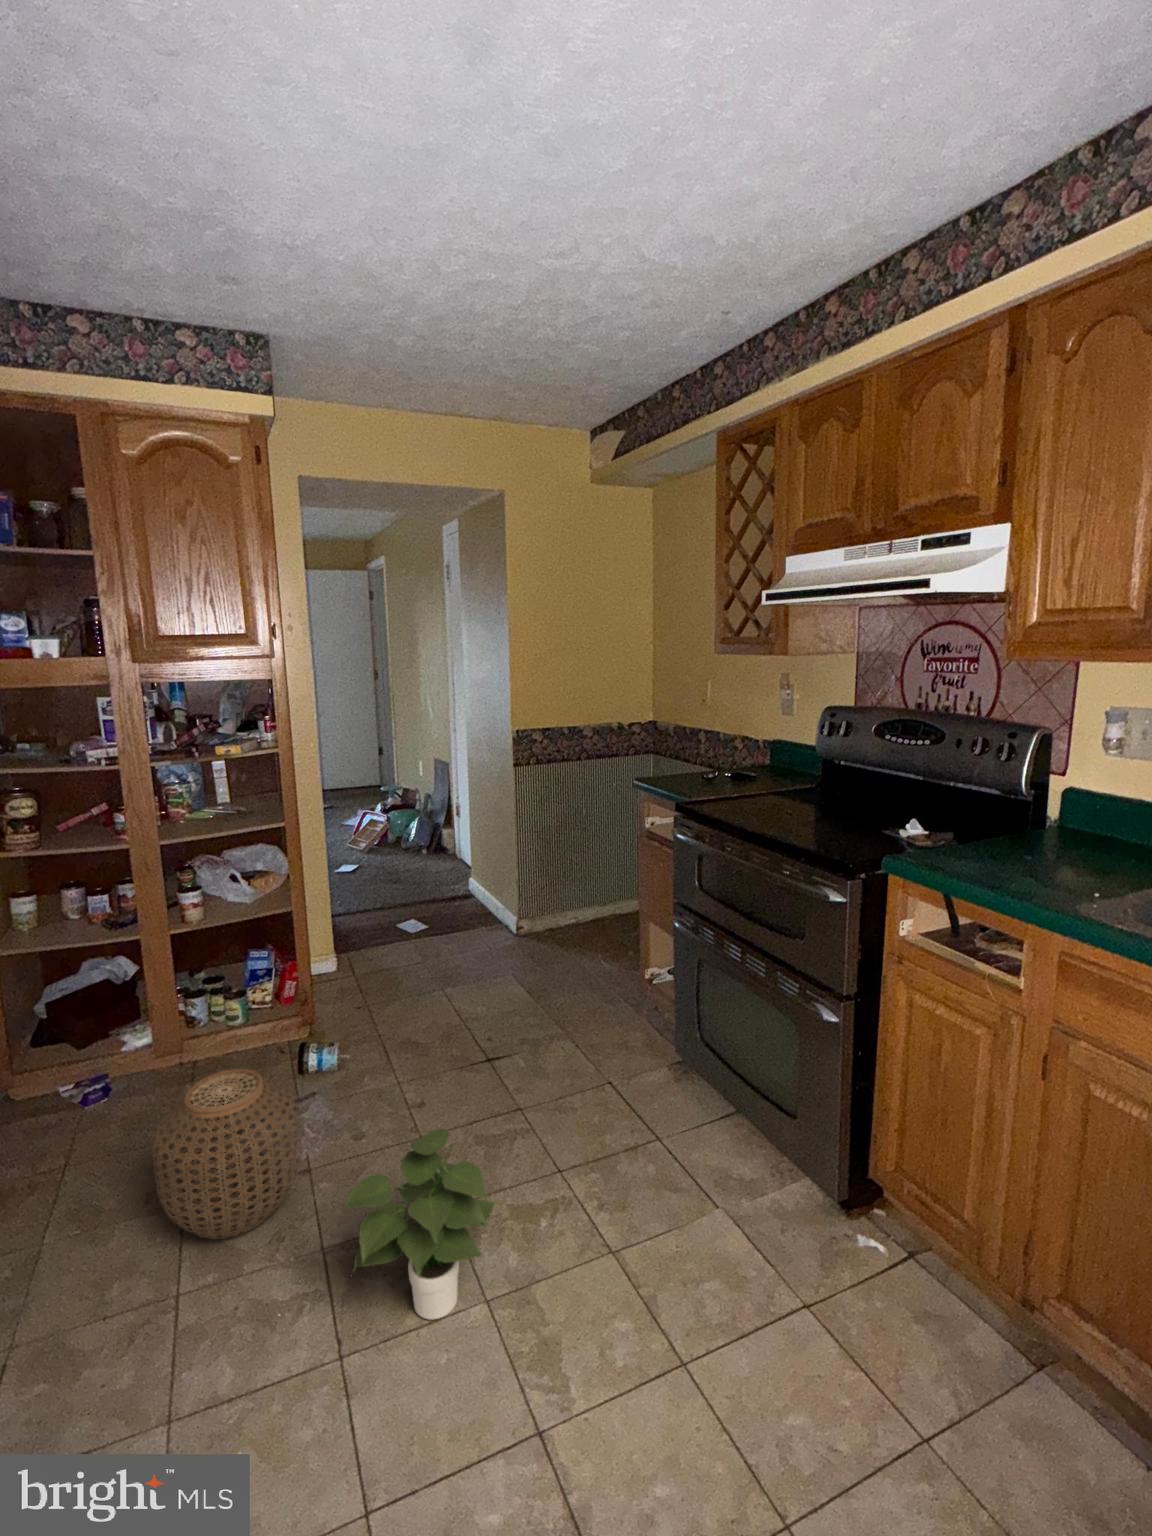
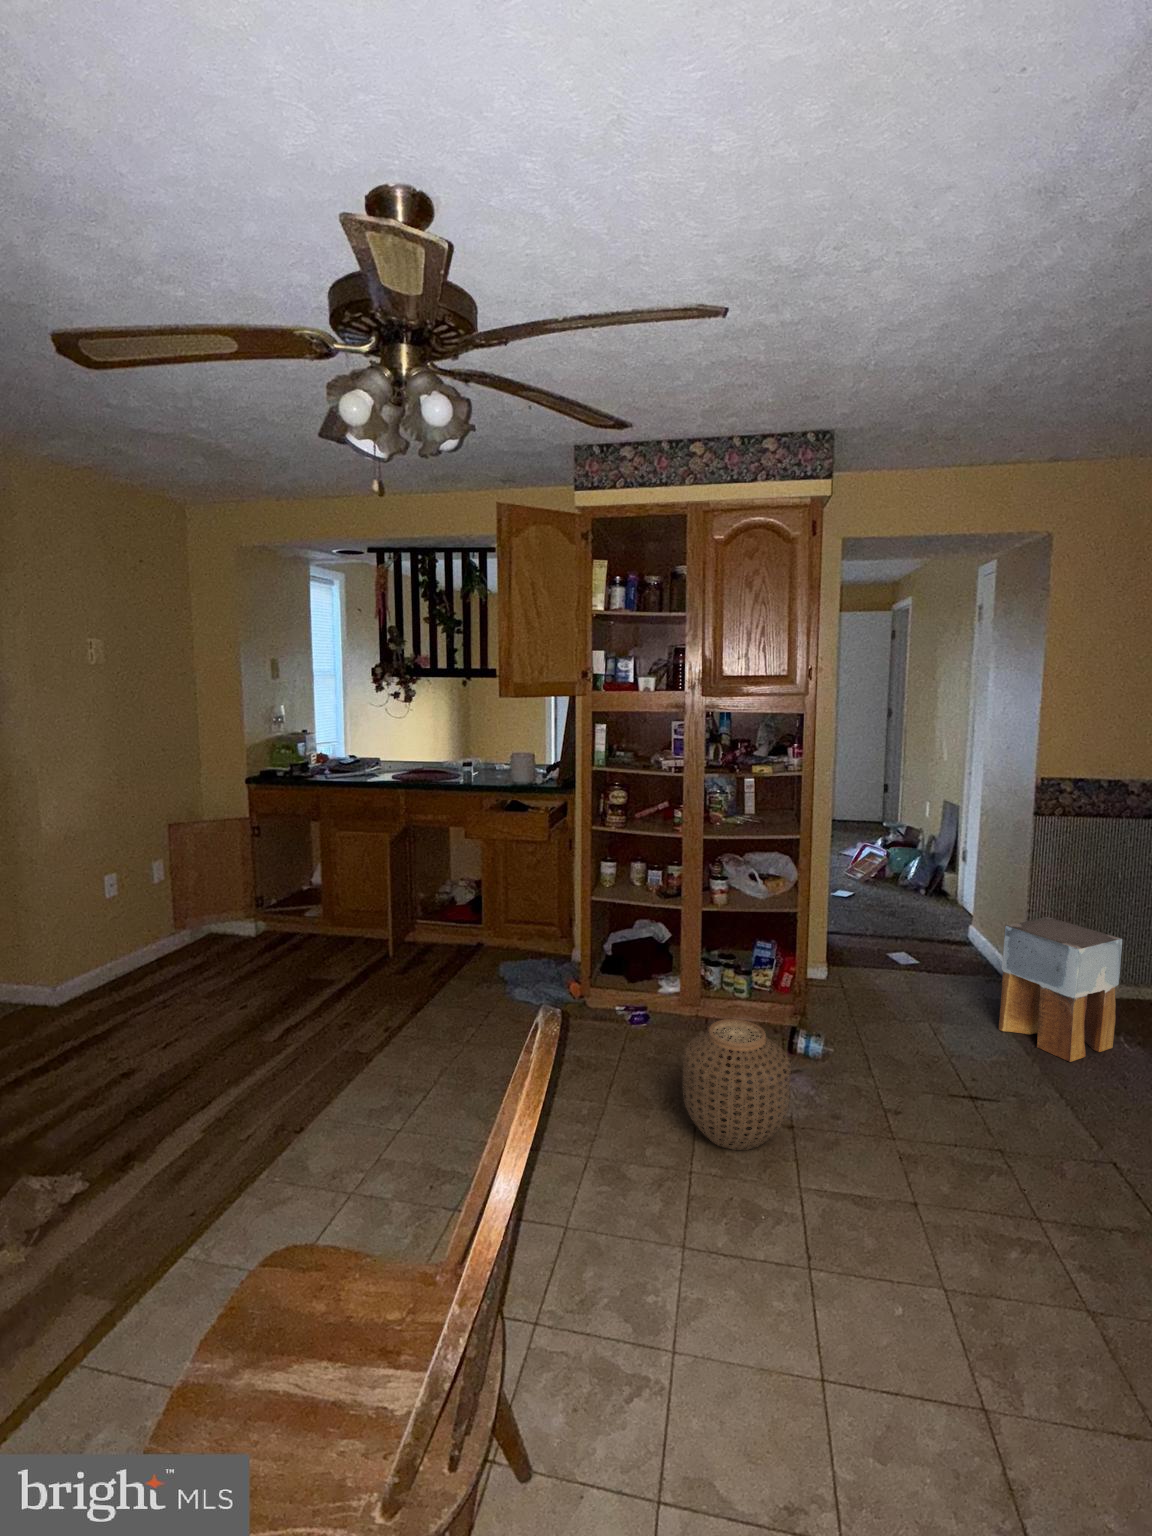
stool: none [501,860,594,991] -> present [999,917,1122,1062]
potted plant: present [344,1129,496,1320] -> none [821,1119,962,1281]

